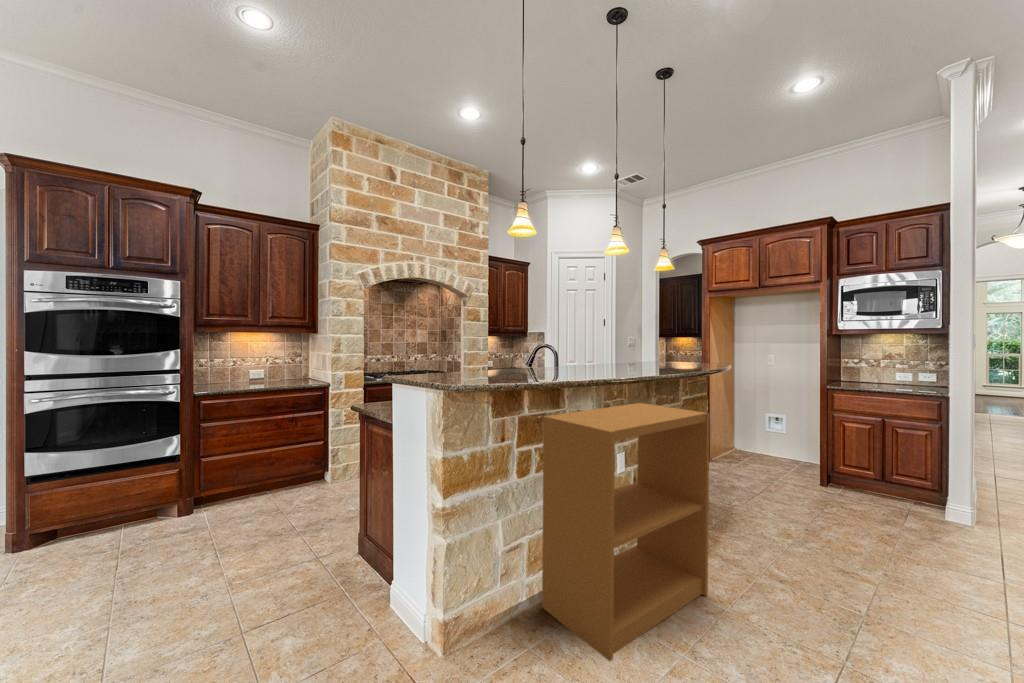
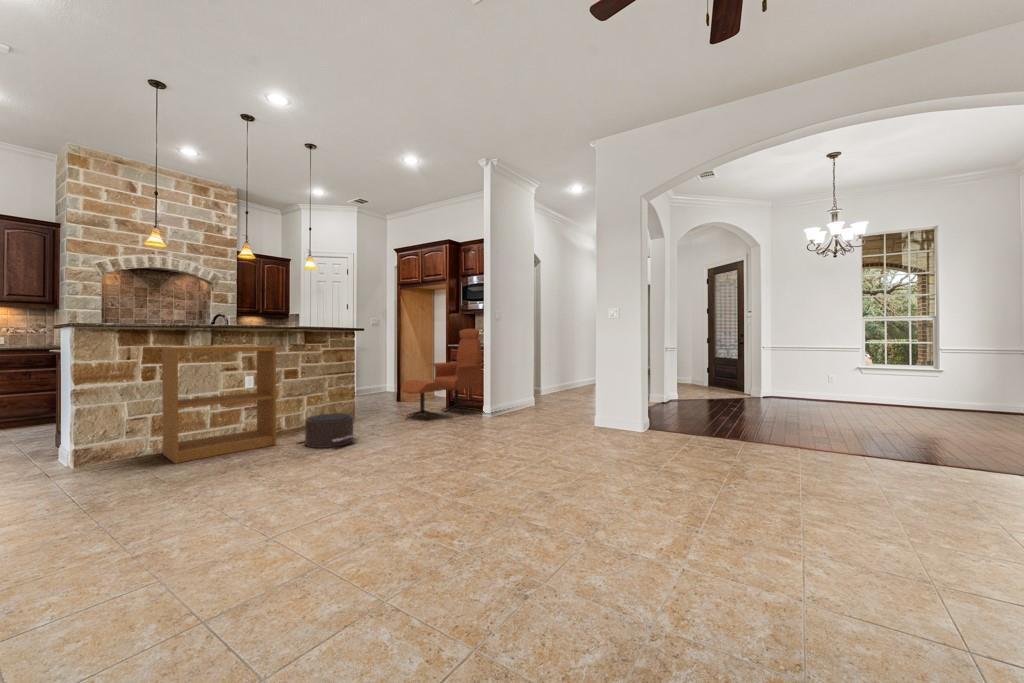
lounge chair: none [787,360,918,528] -> present [402,329,484,420]
pouf: none [738,530,871,624] -> present [297,413,354,448]

